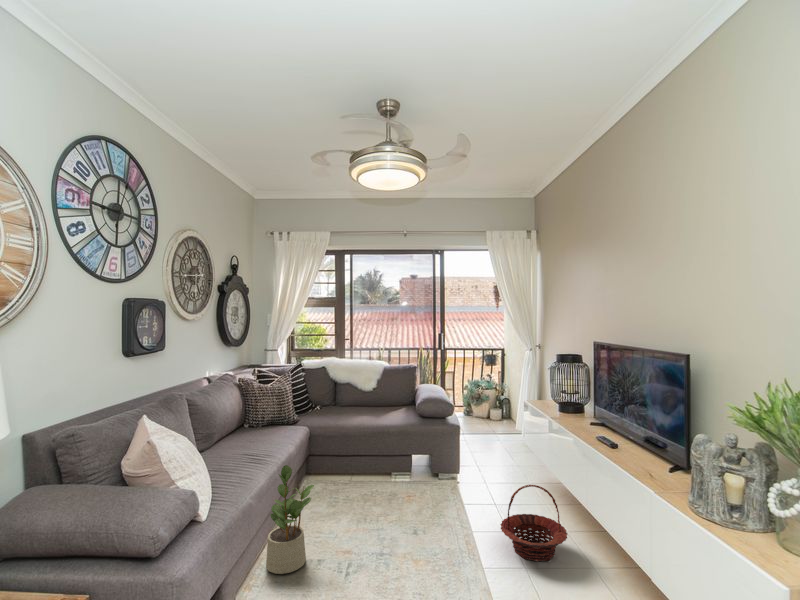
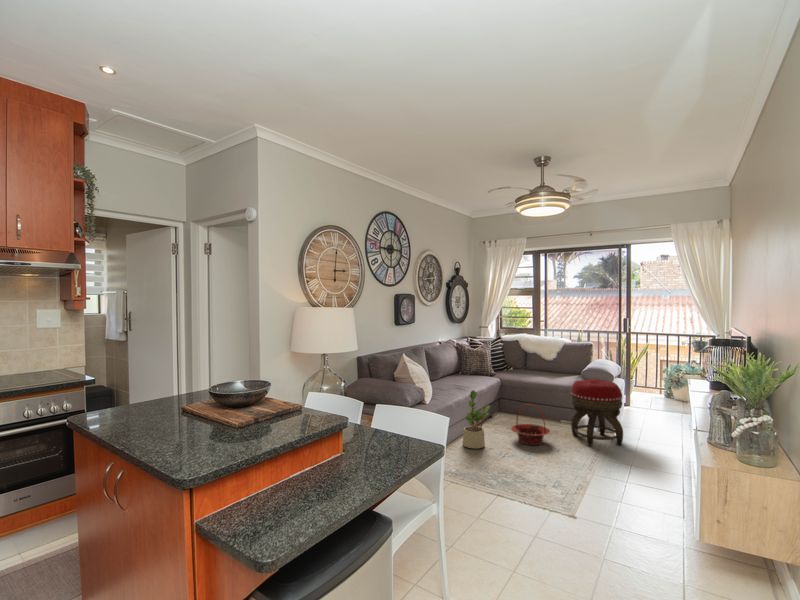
footstool: none [415,414,481,512] -> present [571,379,623,446]
basket: present [500,485,568,561] -> present [511,404,550,445]

